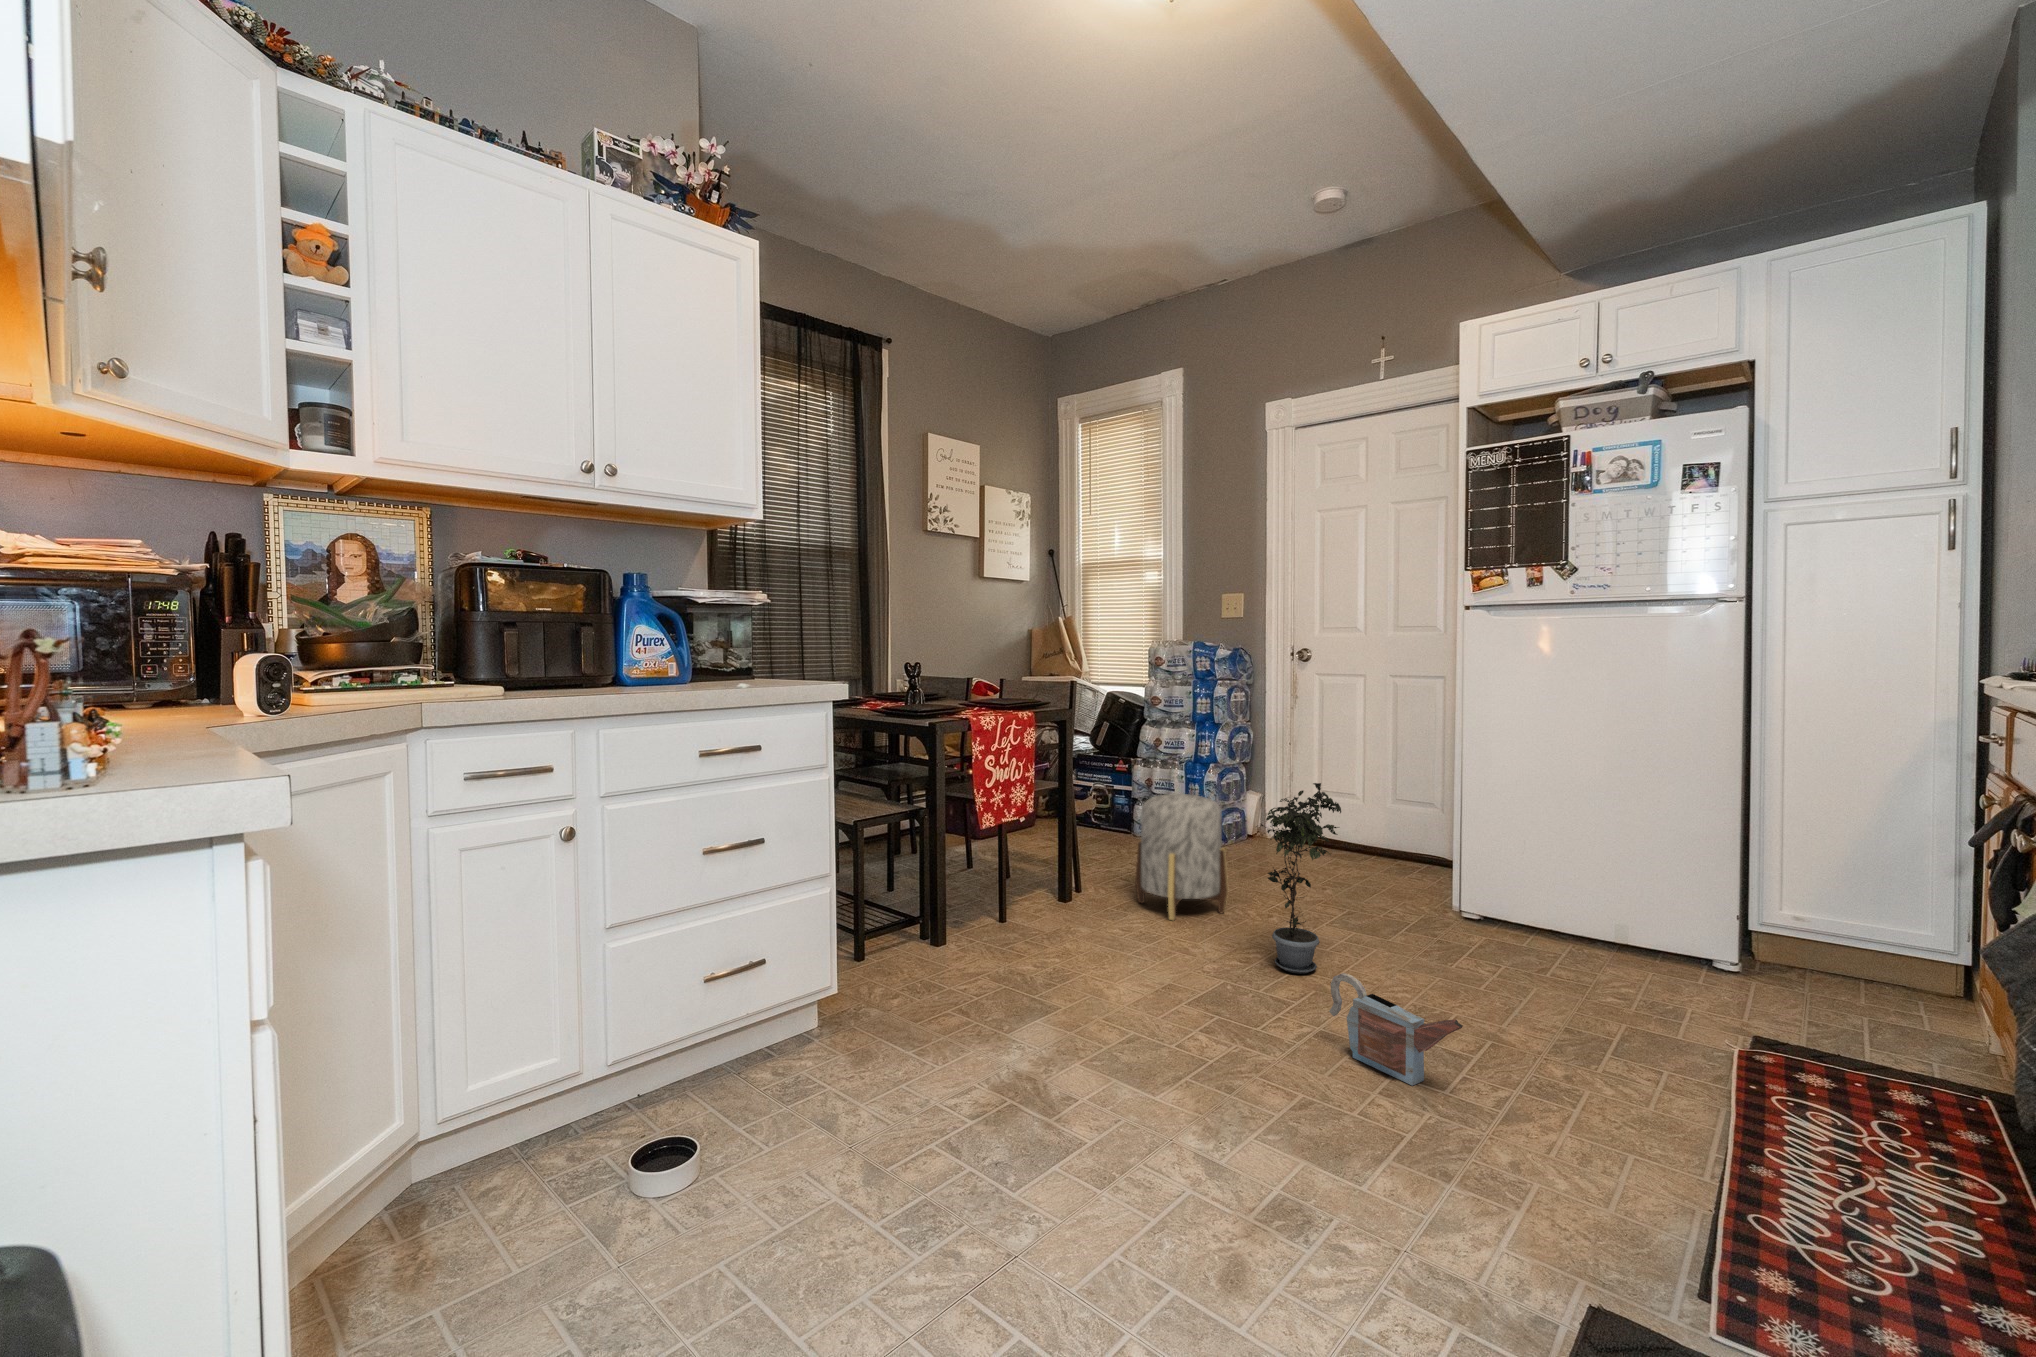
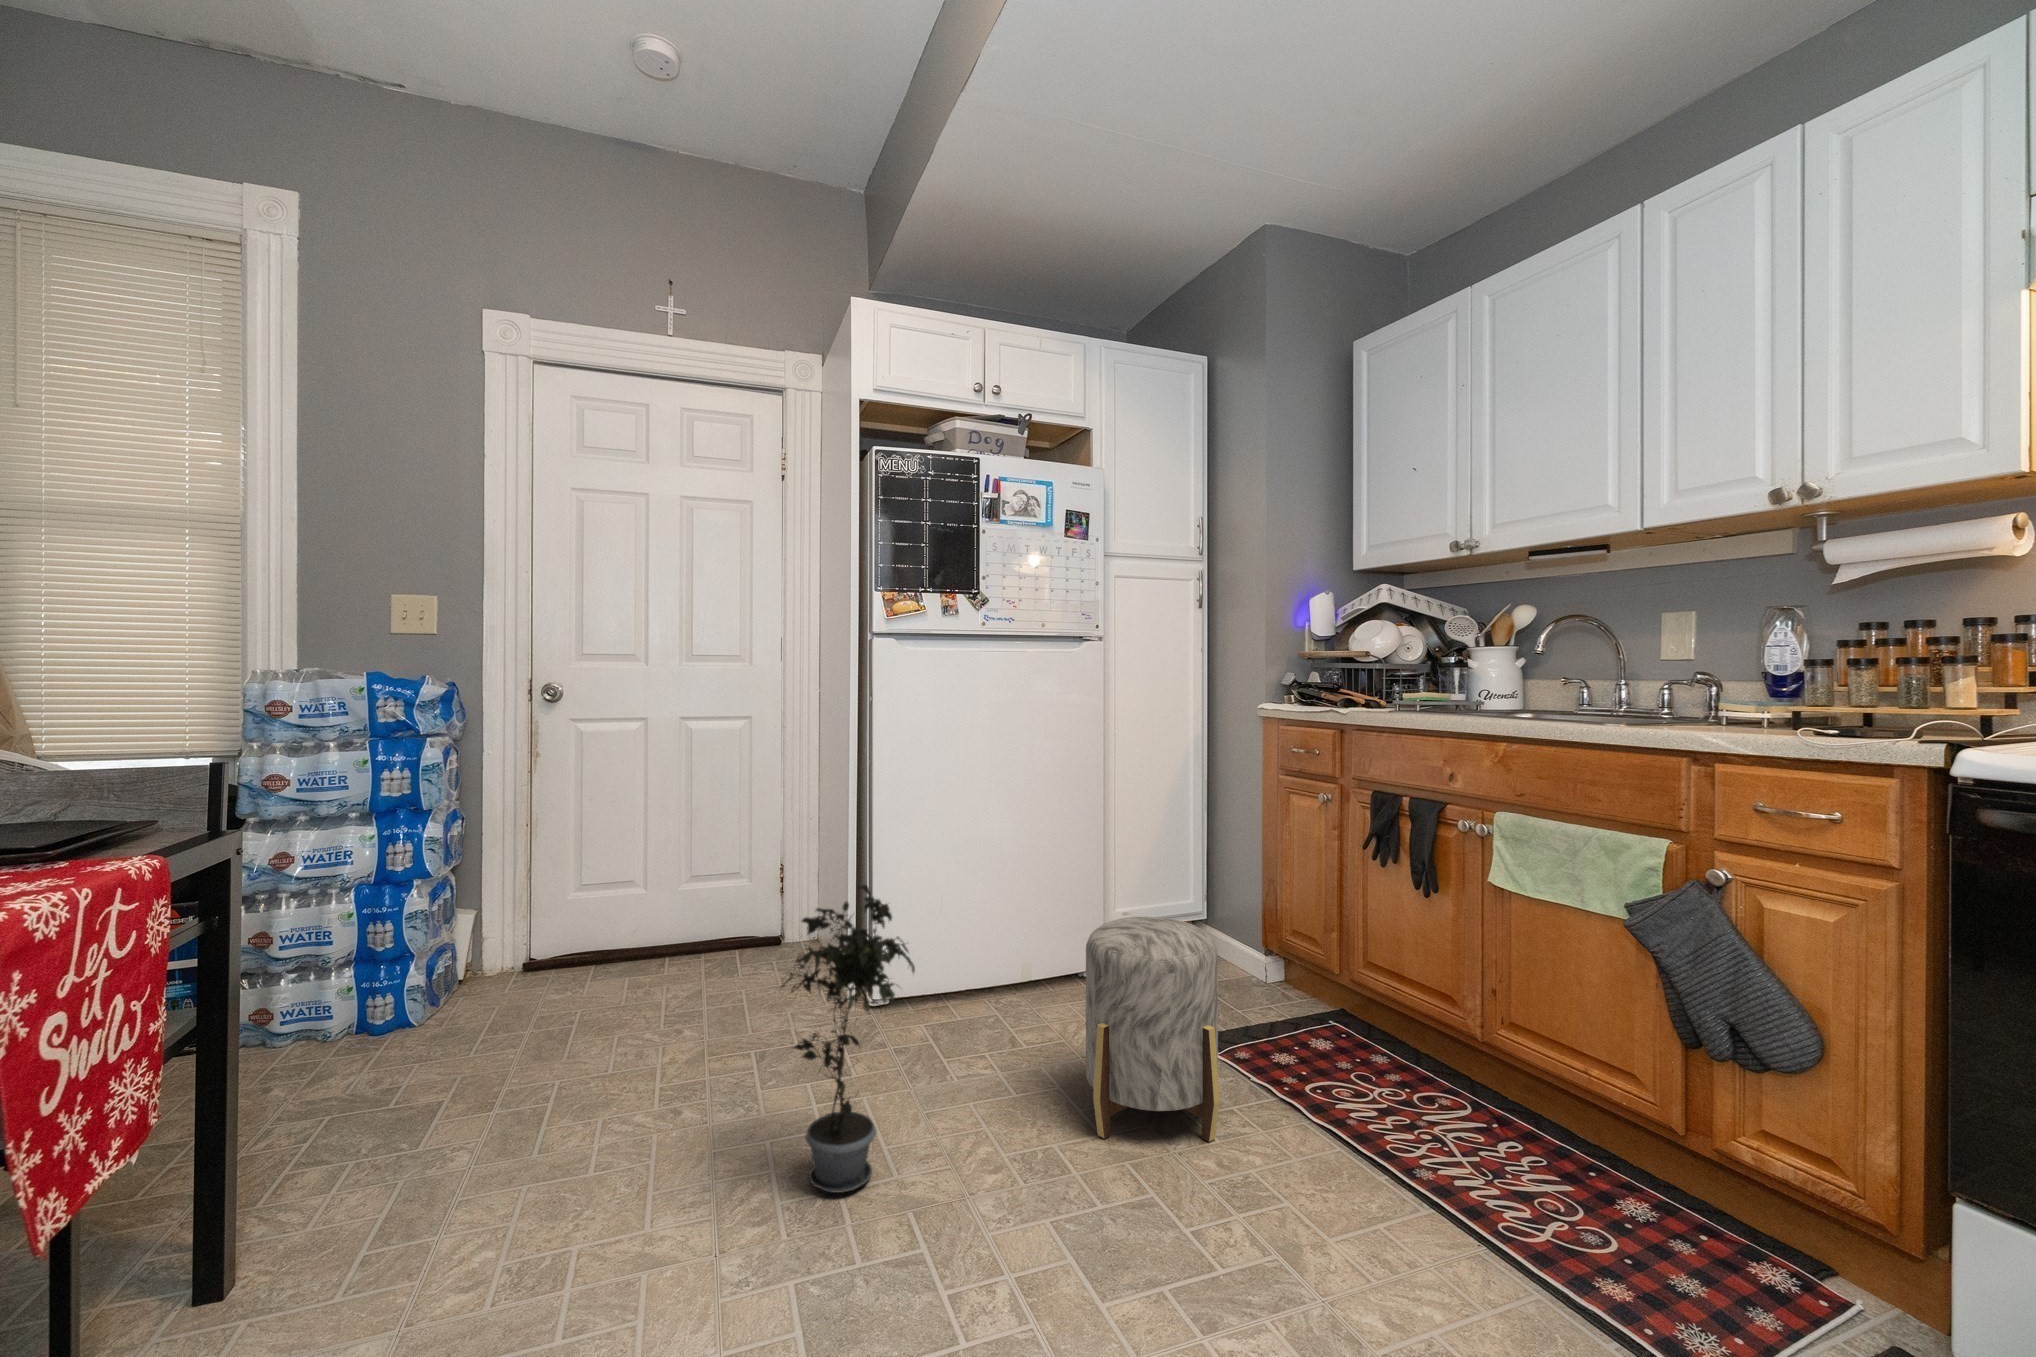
stool: present [1135,794,1228,920] -> present [1086,917,1220,1142]
watering can: present [1329,973,1463,1086] -> none [1055,1158,1251,1285]

